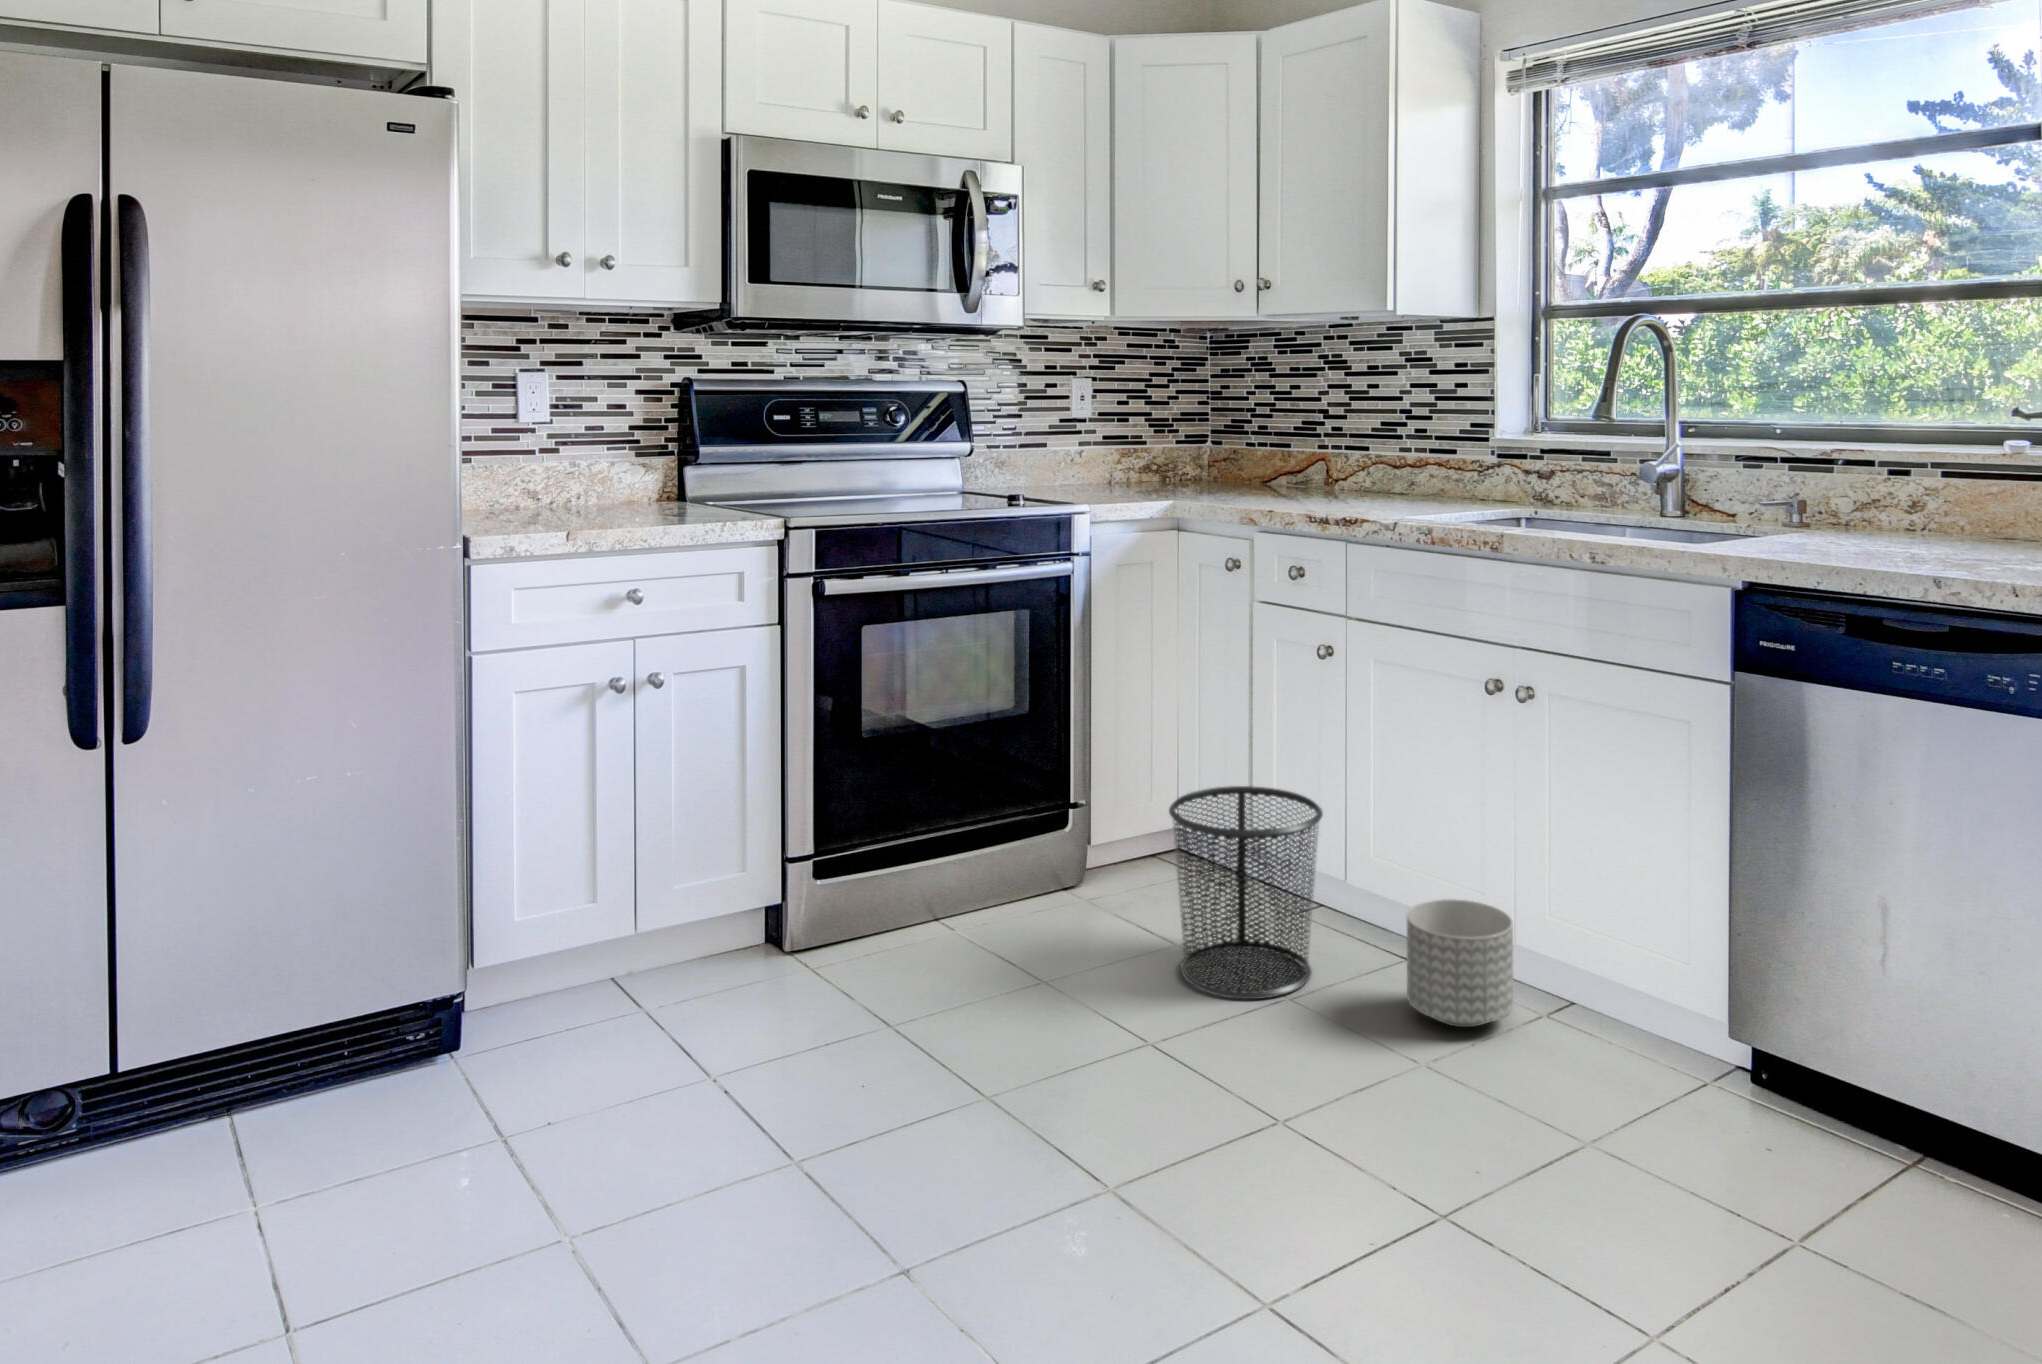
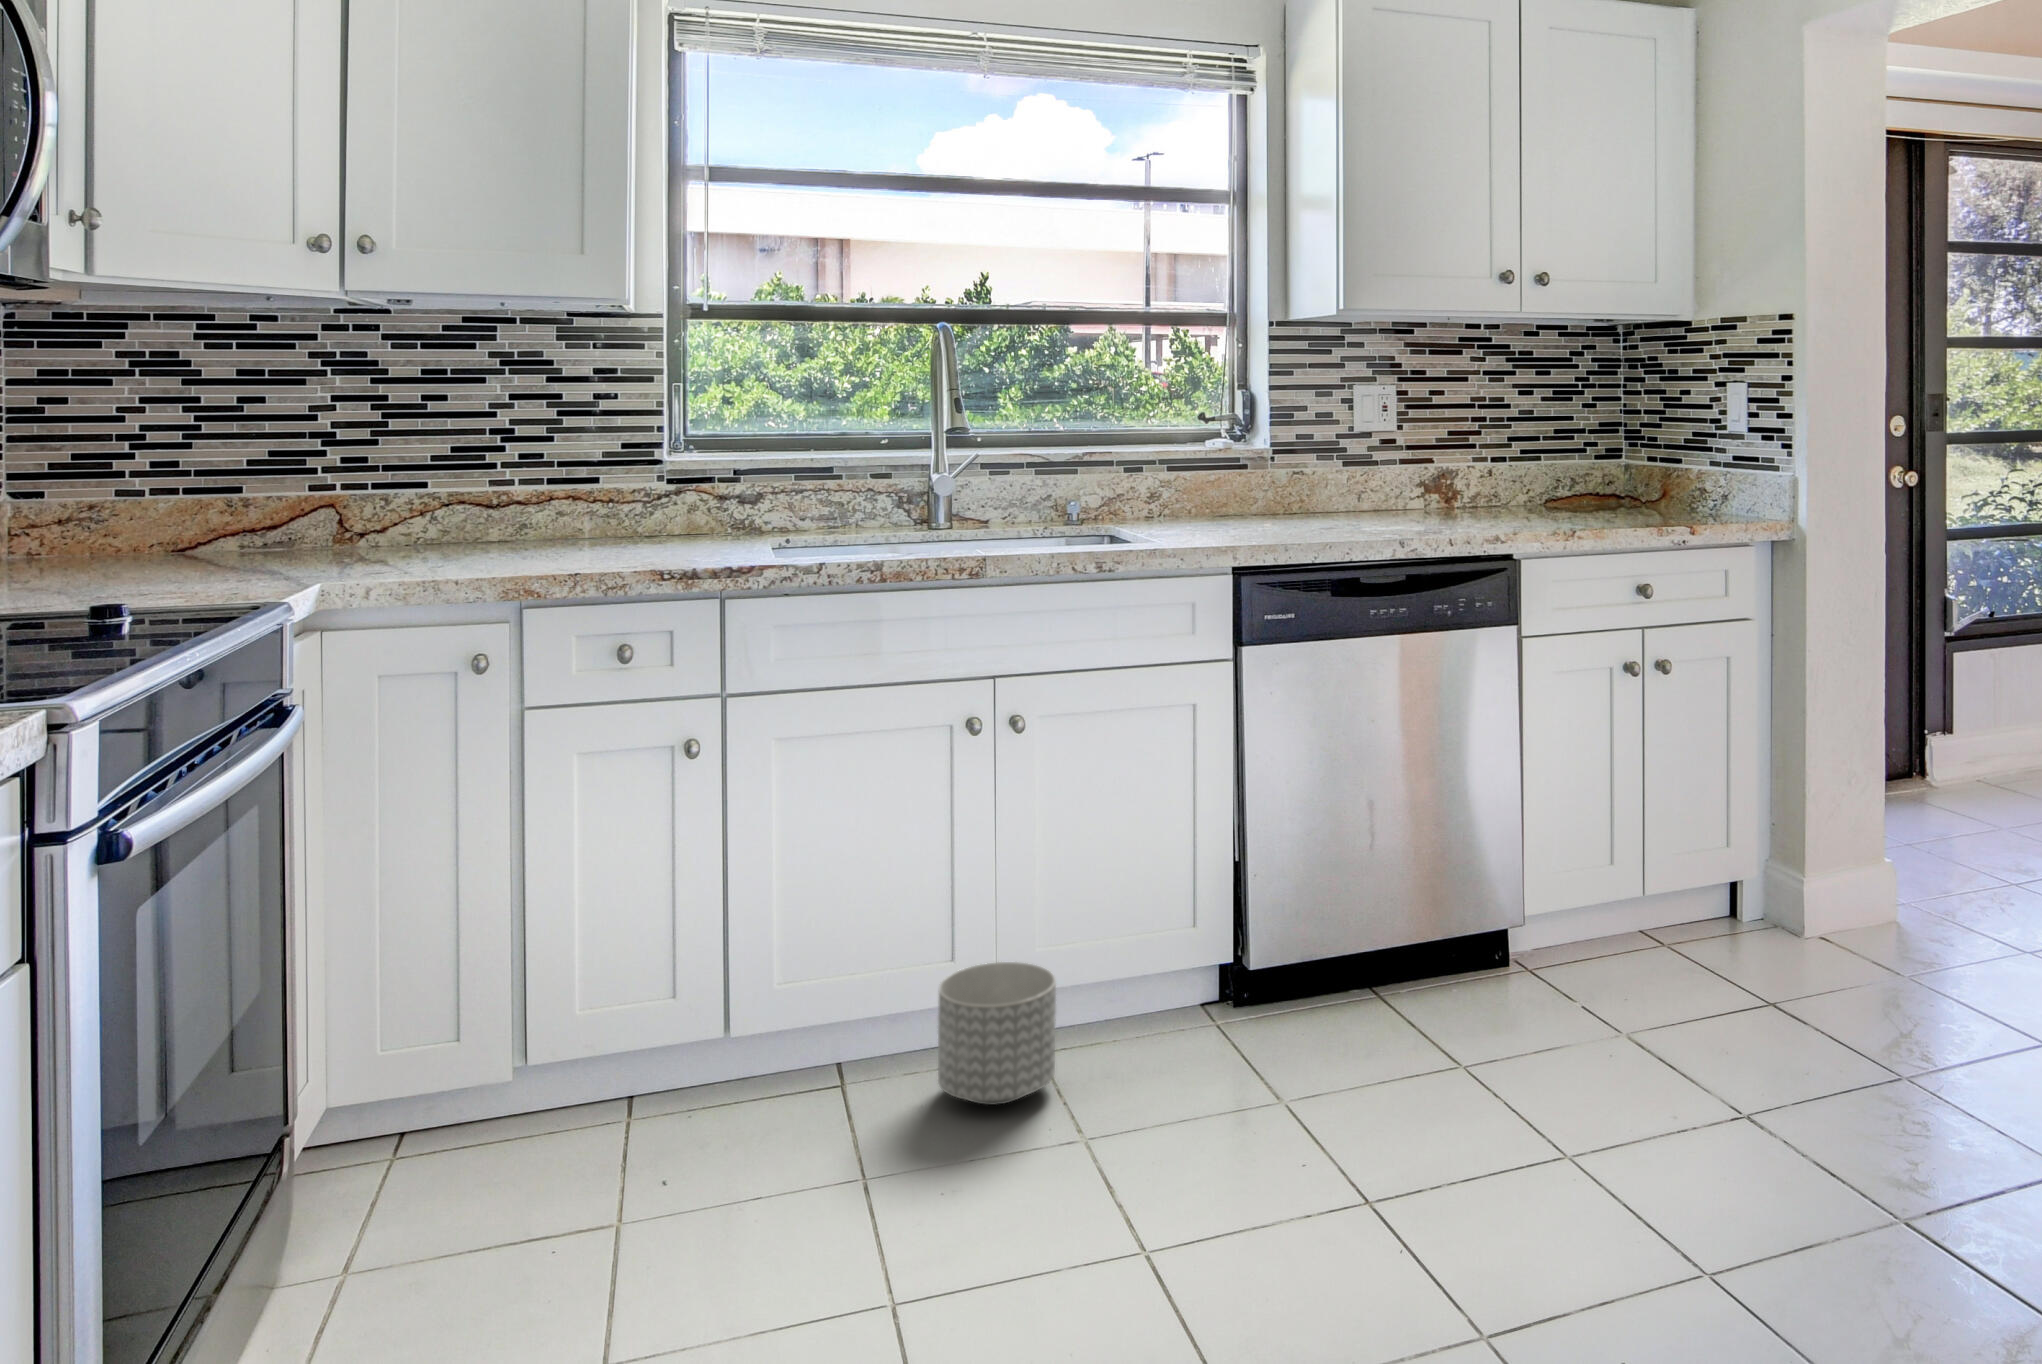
waste bin: present [1169,786,1323,999] -> none [637,930,858,1234]

